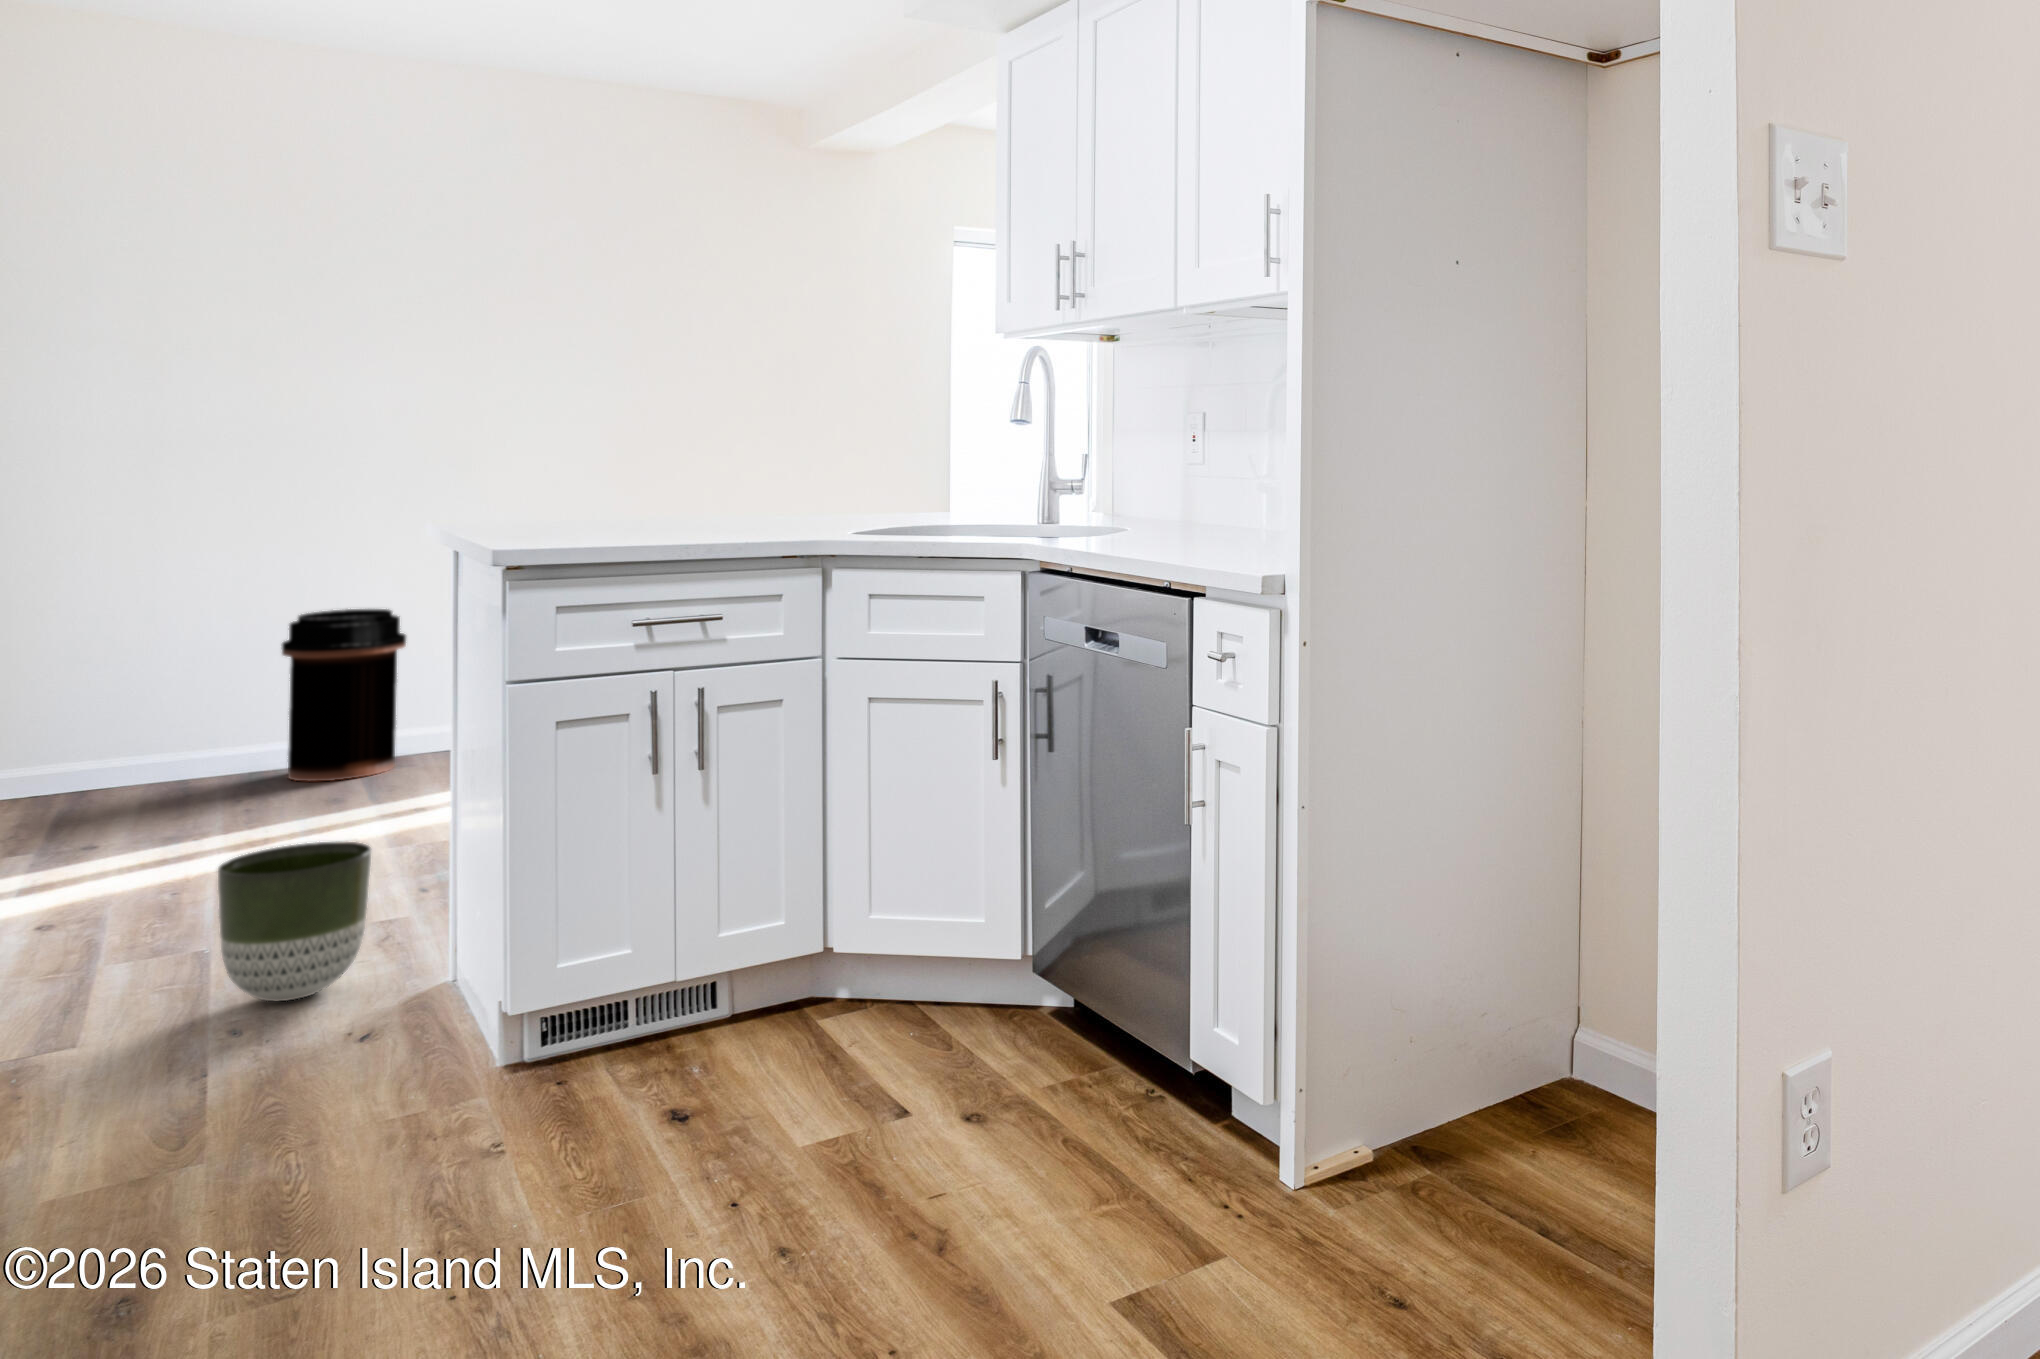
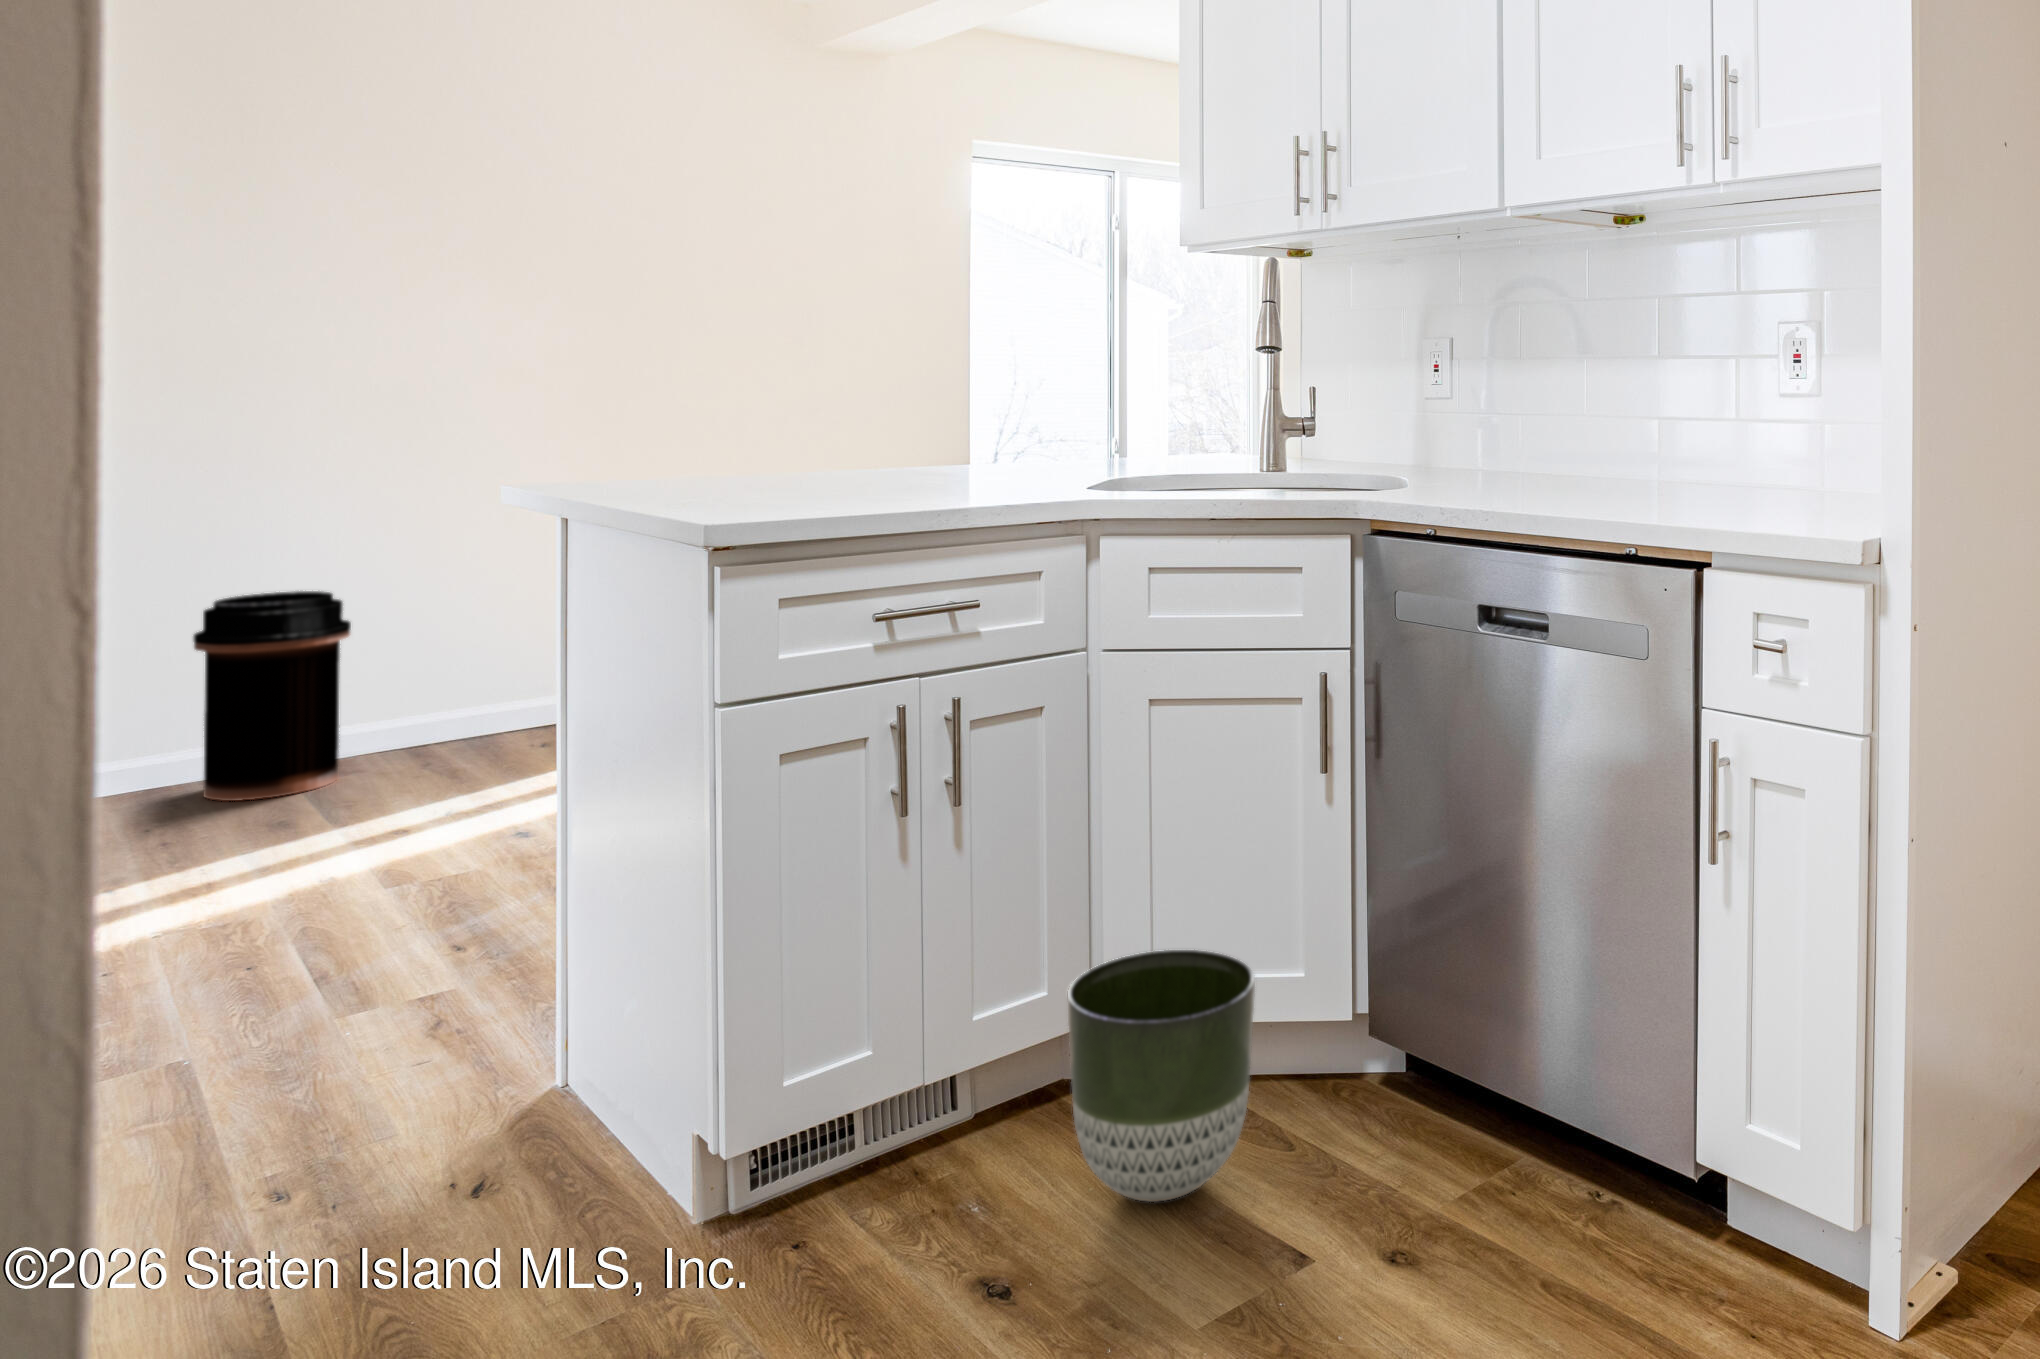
planter: present [218,842,371,1001] -> present [1067,950,1255,1202]

